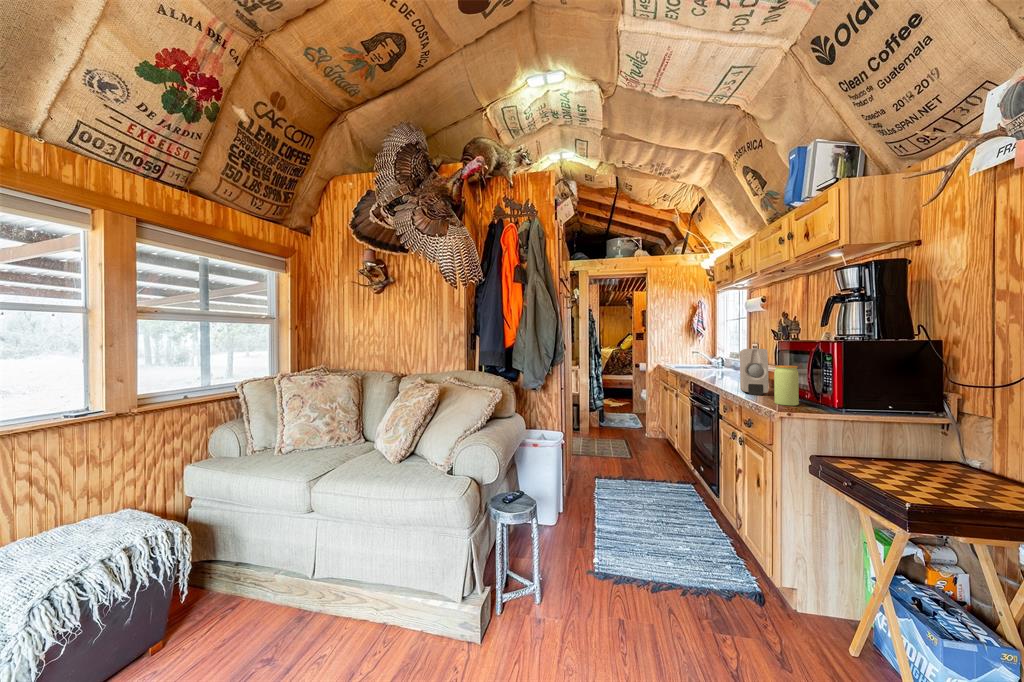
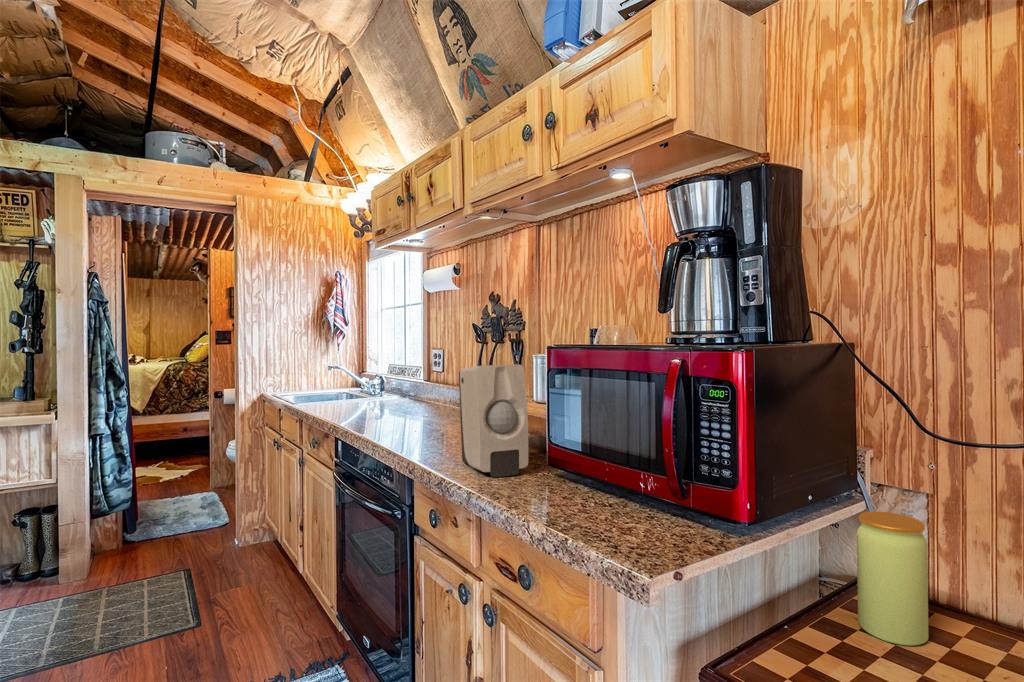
jar: present [774,365,799,406] -> present [857,511,929,646]

